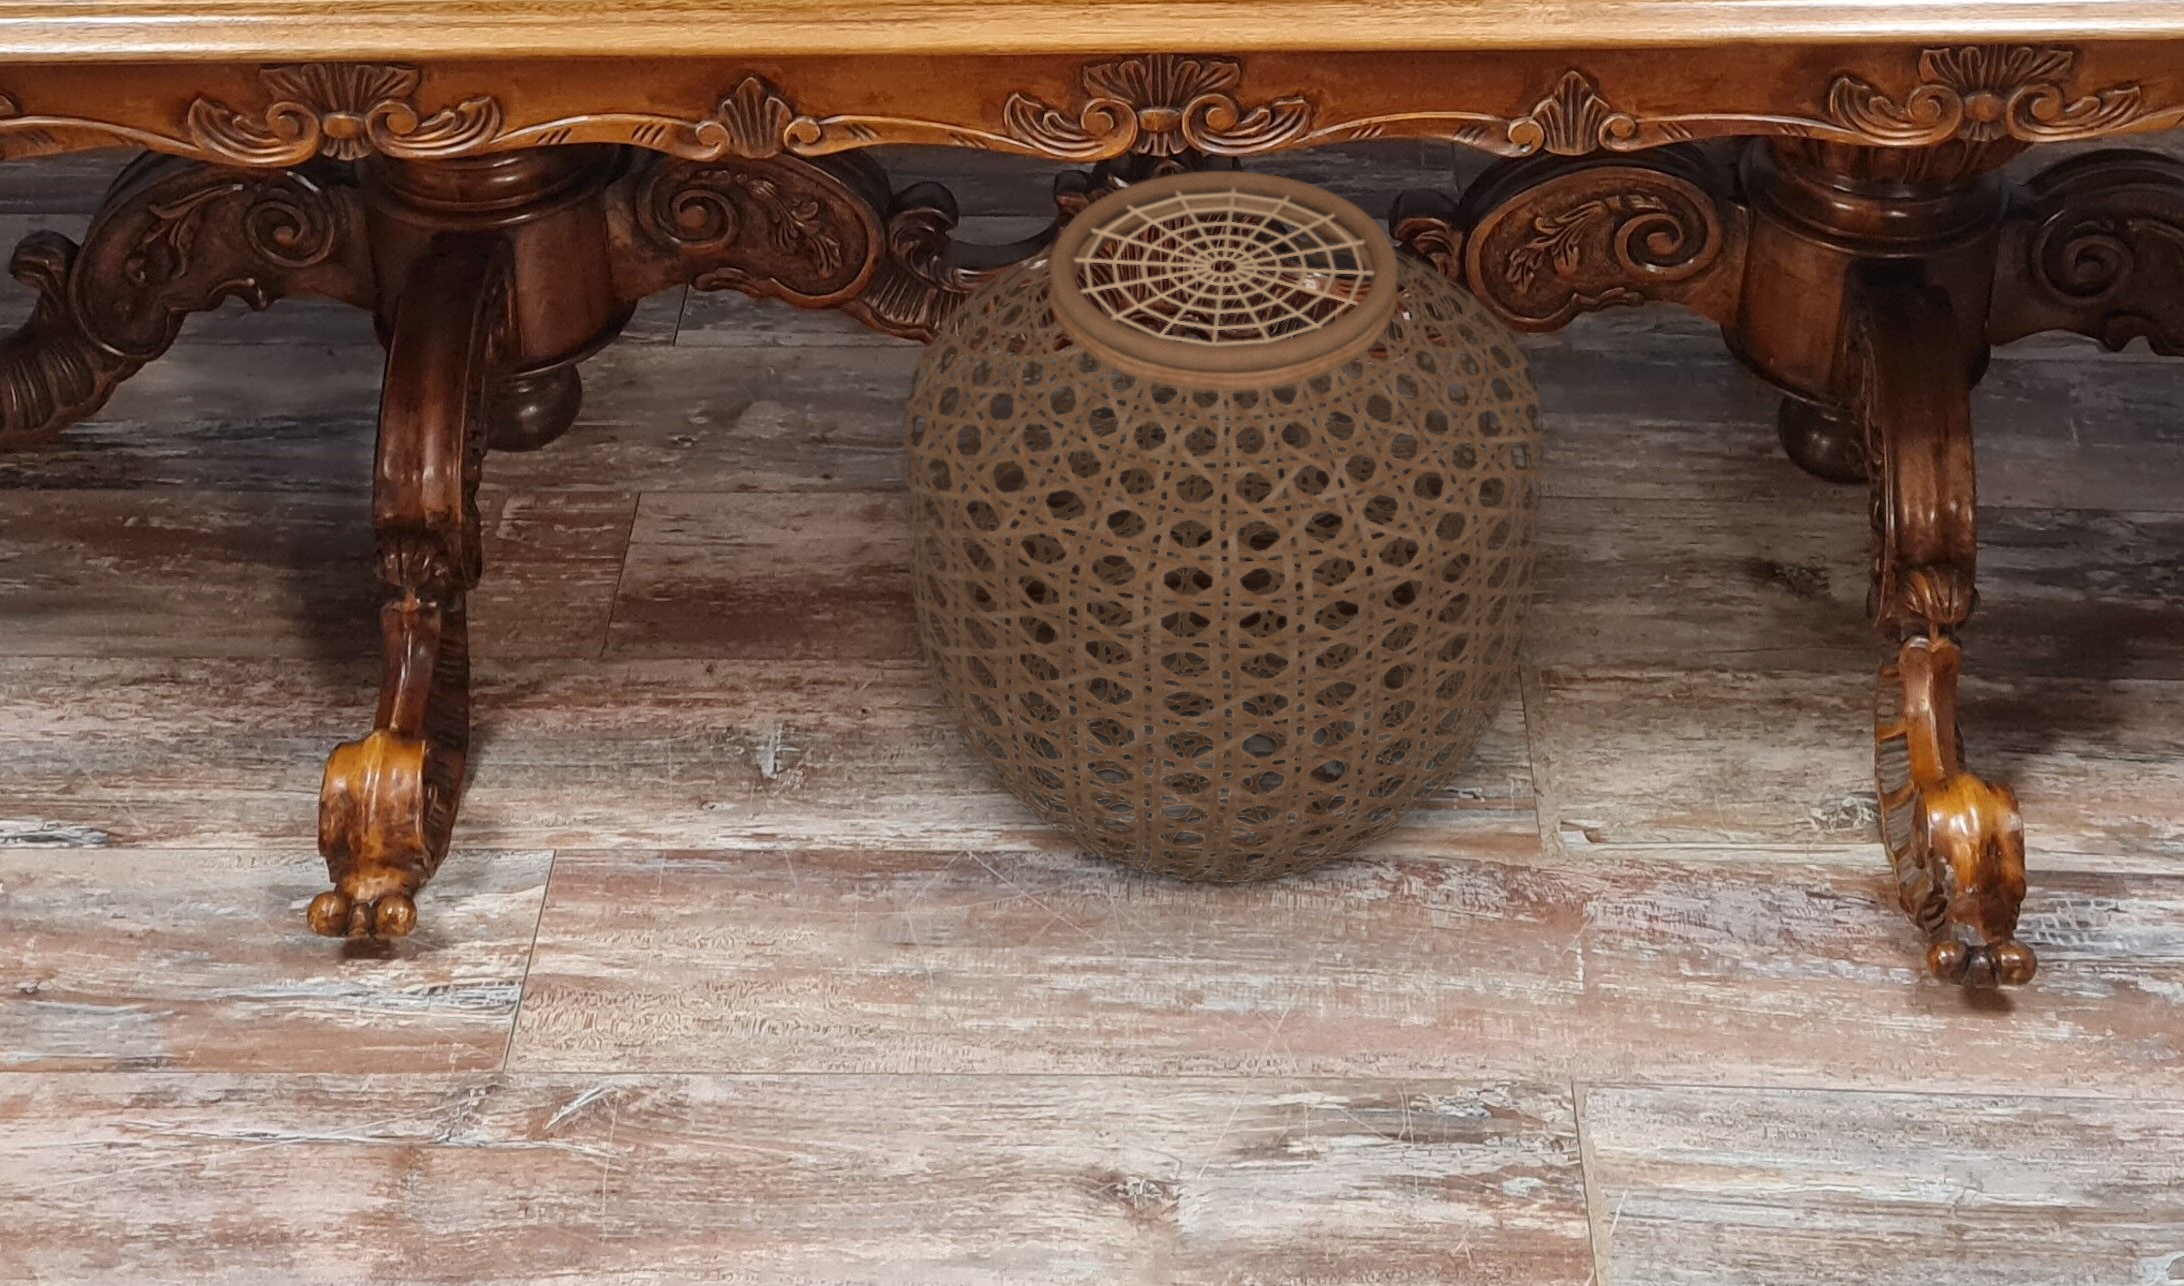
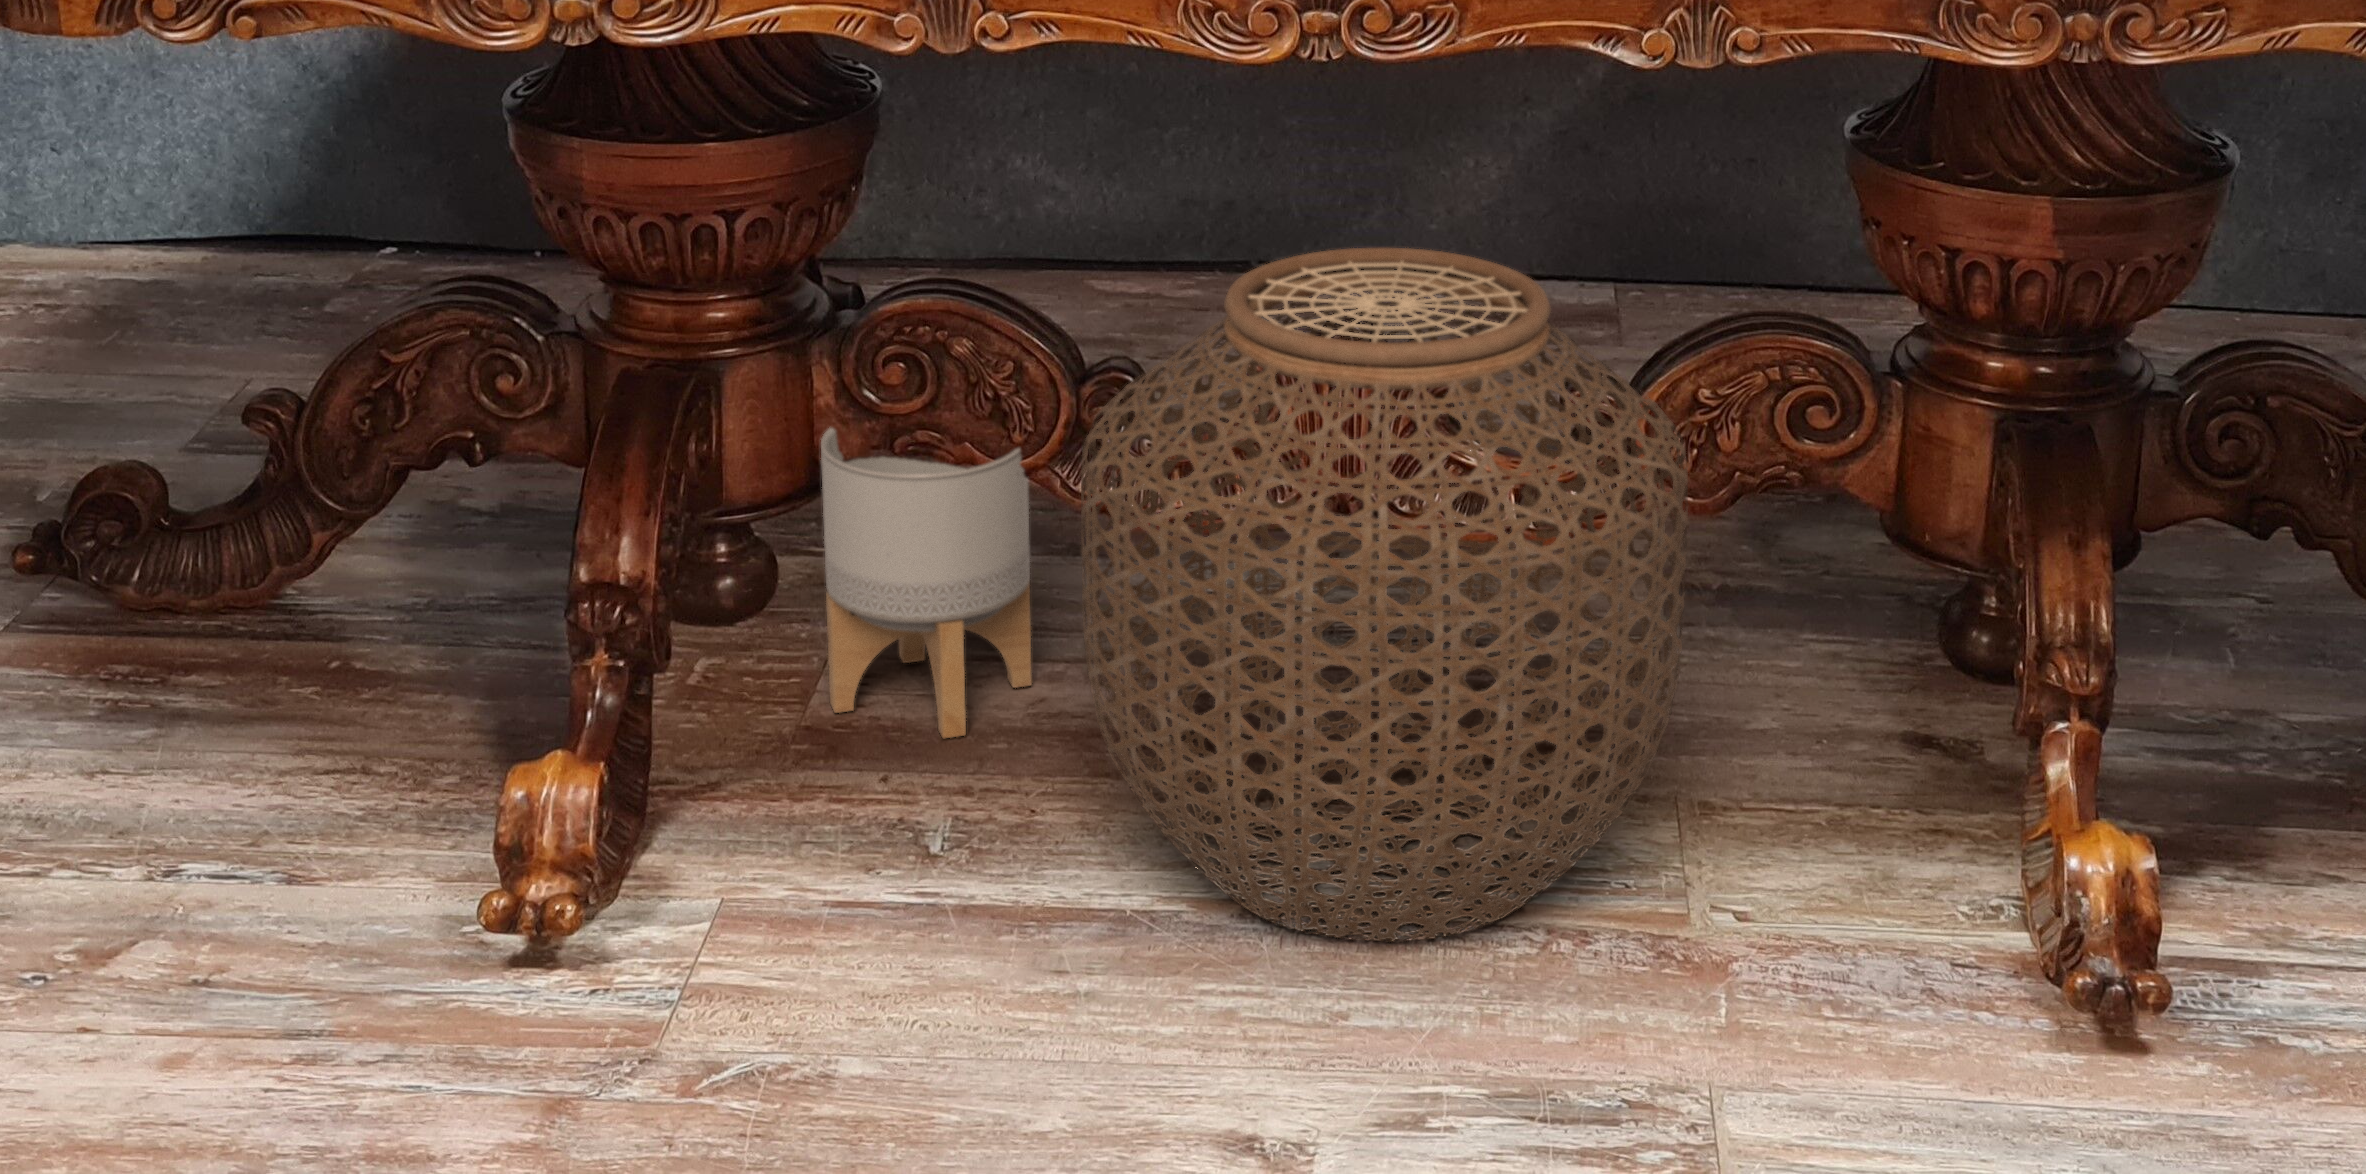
planter: none [617,252,848,608] -> present [821,428,1032,738]

